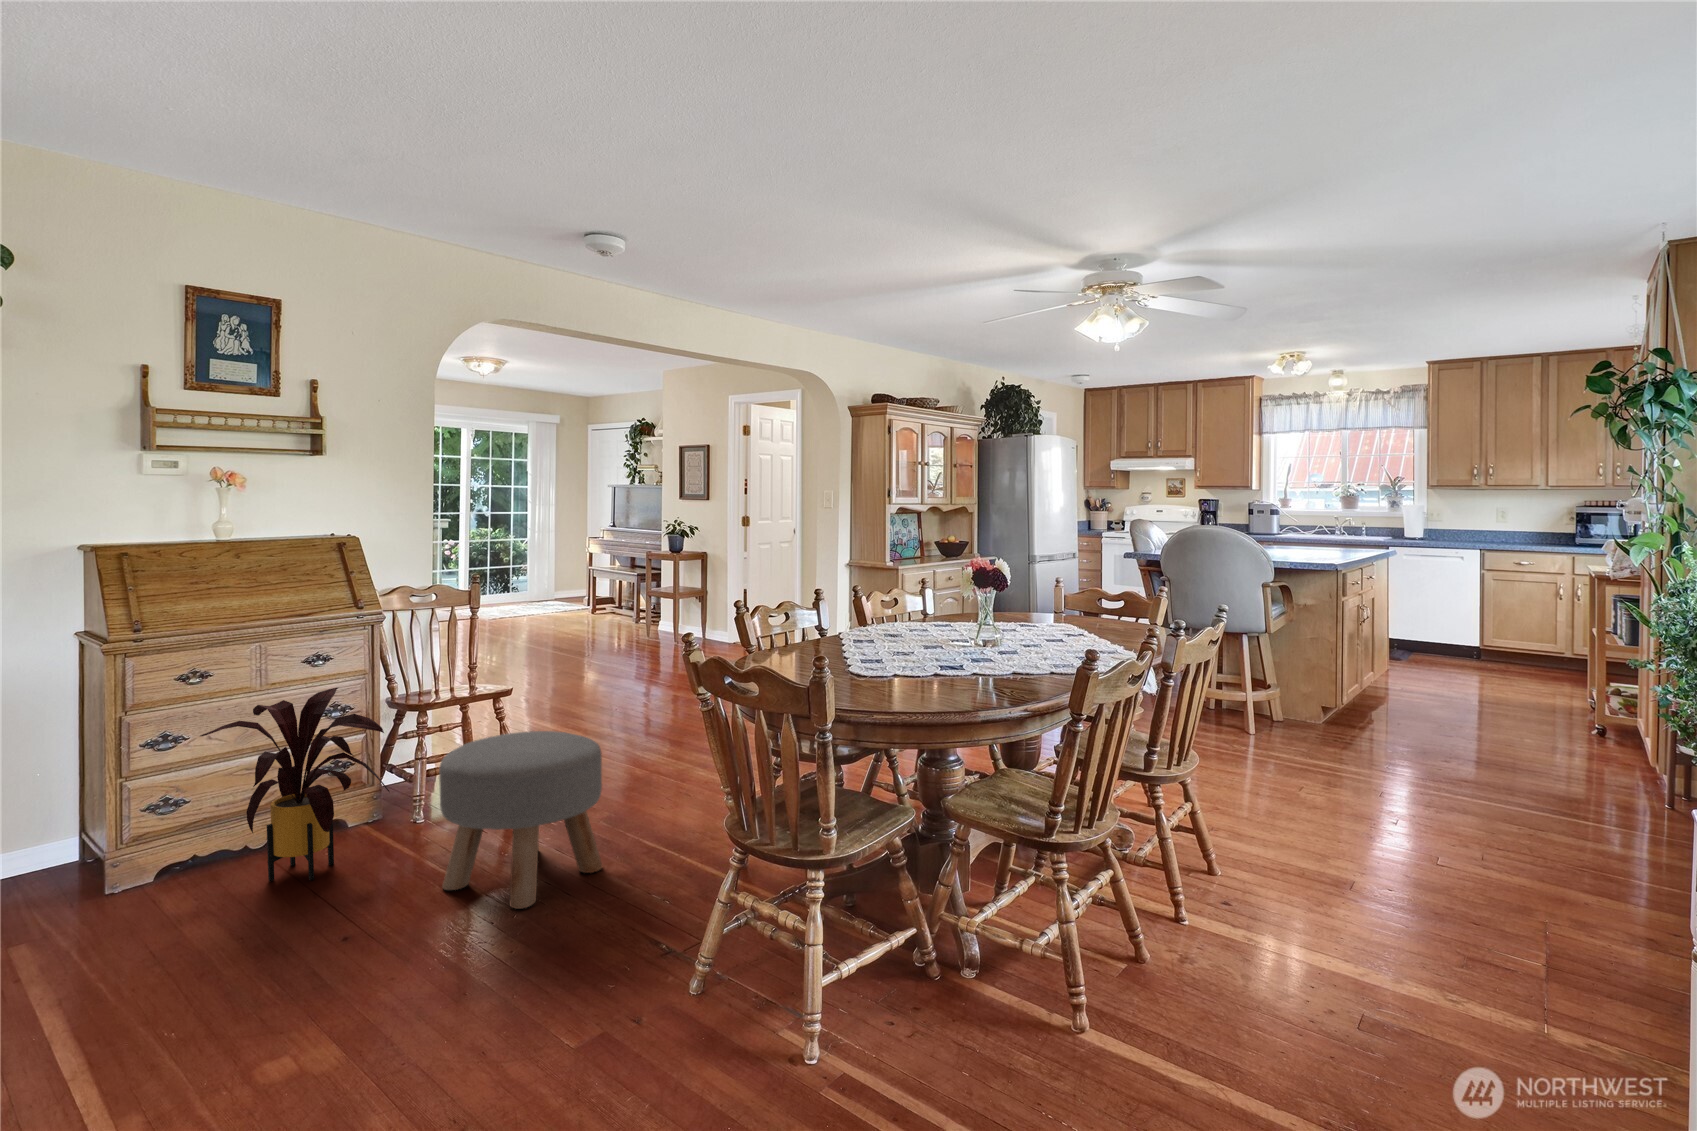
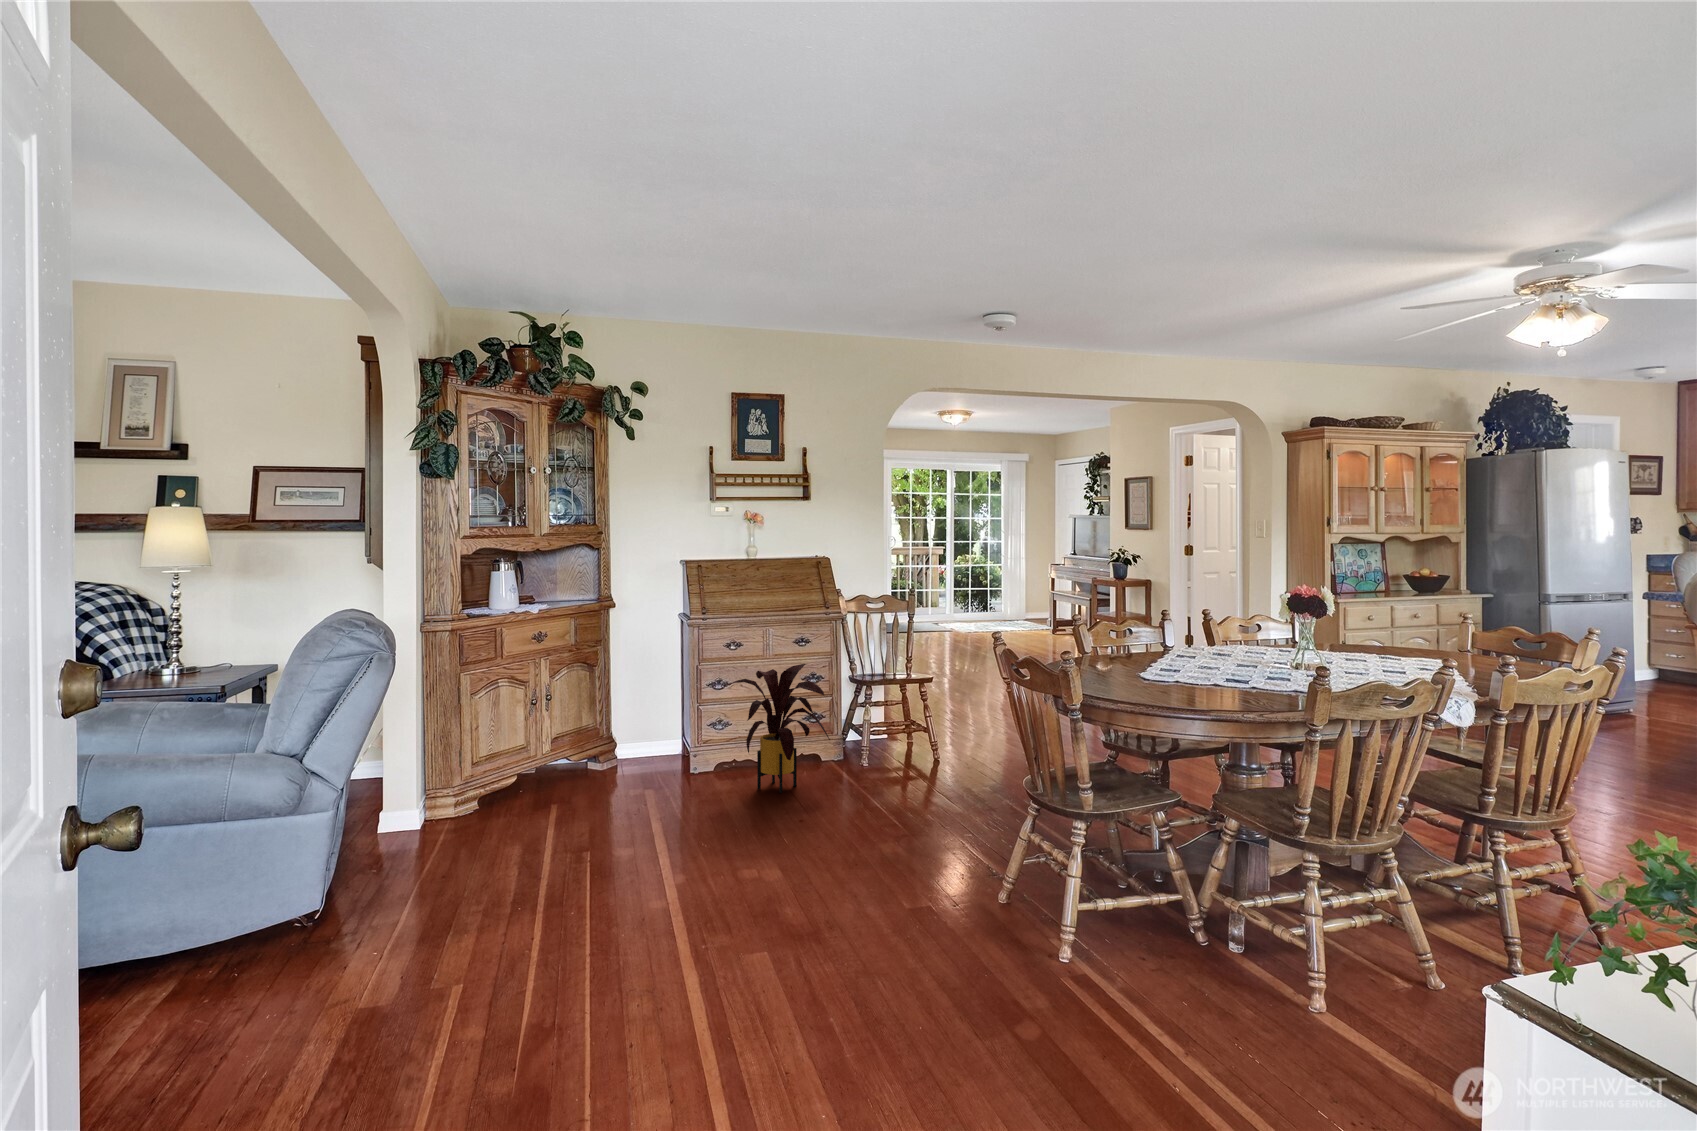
ottoman: present [439,731,603,909] -> none [854,707,968,834]

